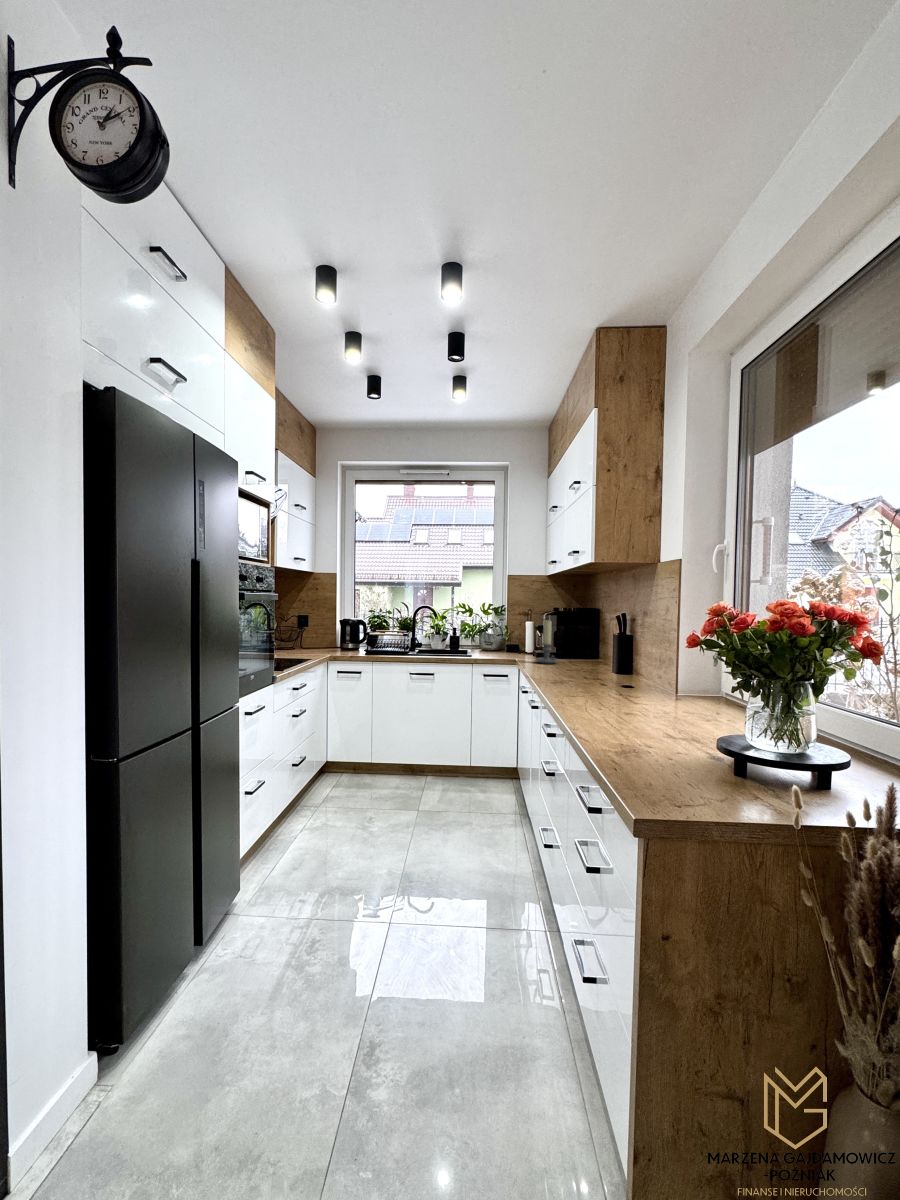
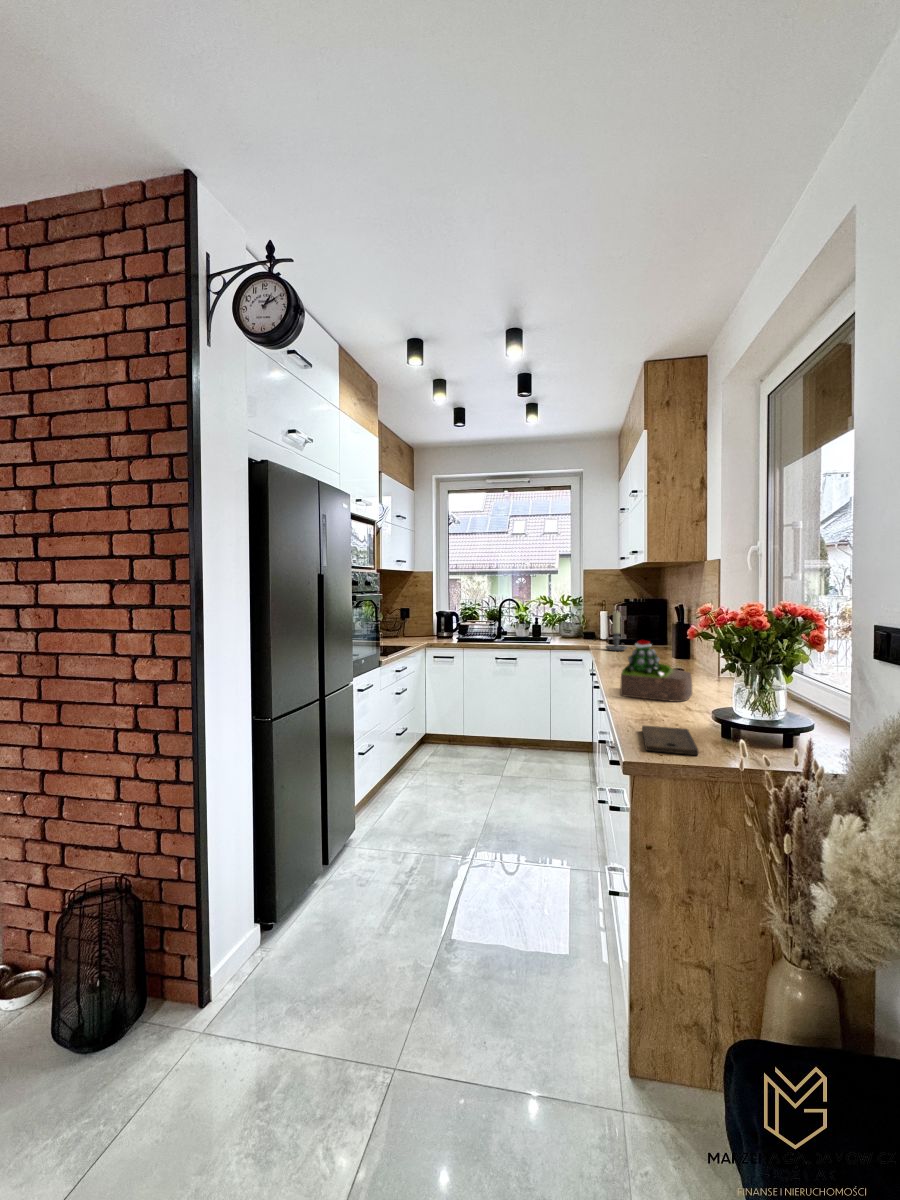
succulent plant: none [585,651,664,726] -> present [620,640,692,702]
cutting board: none [643,764,741,810] -> present [642,726,698,755]

